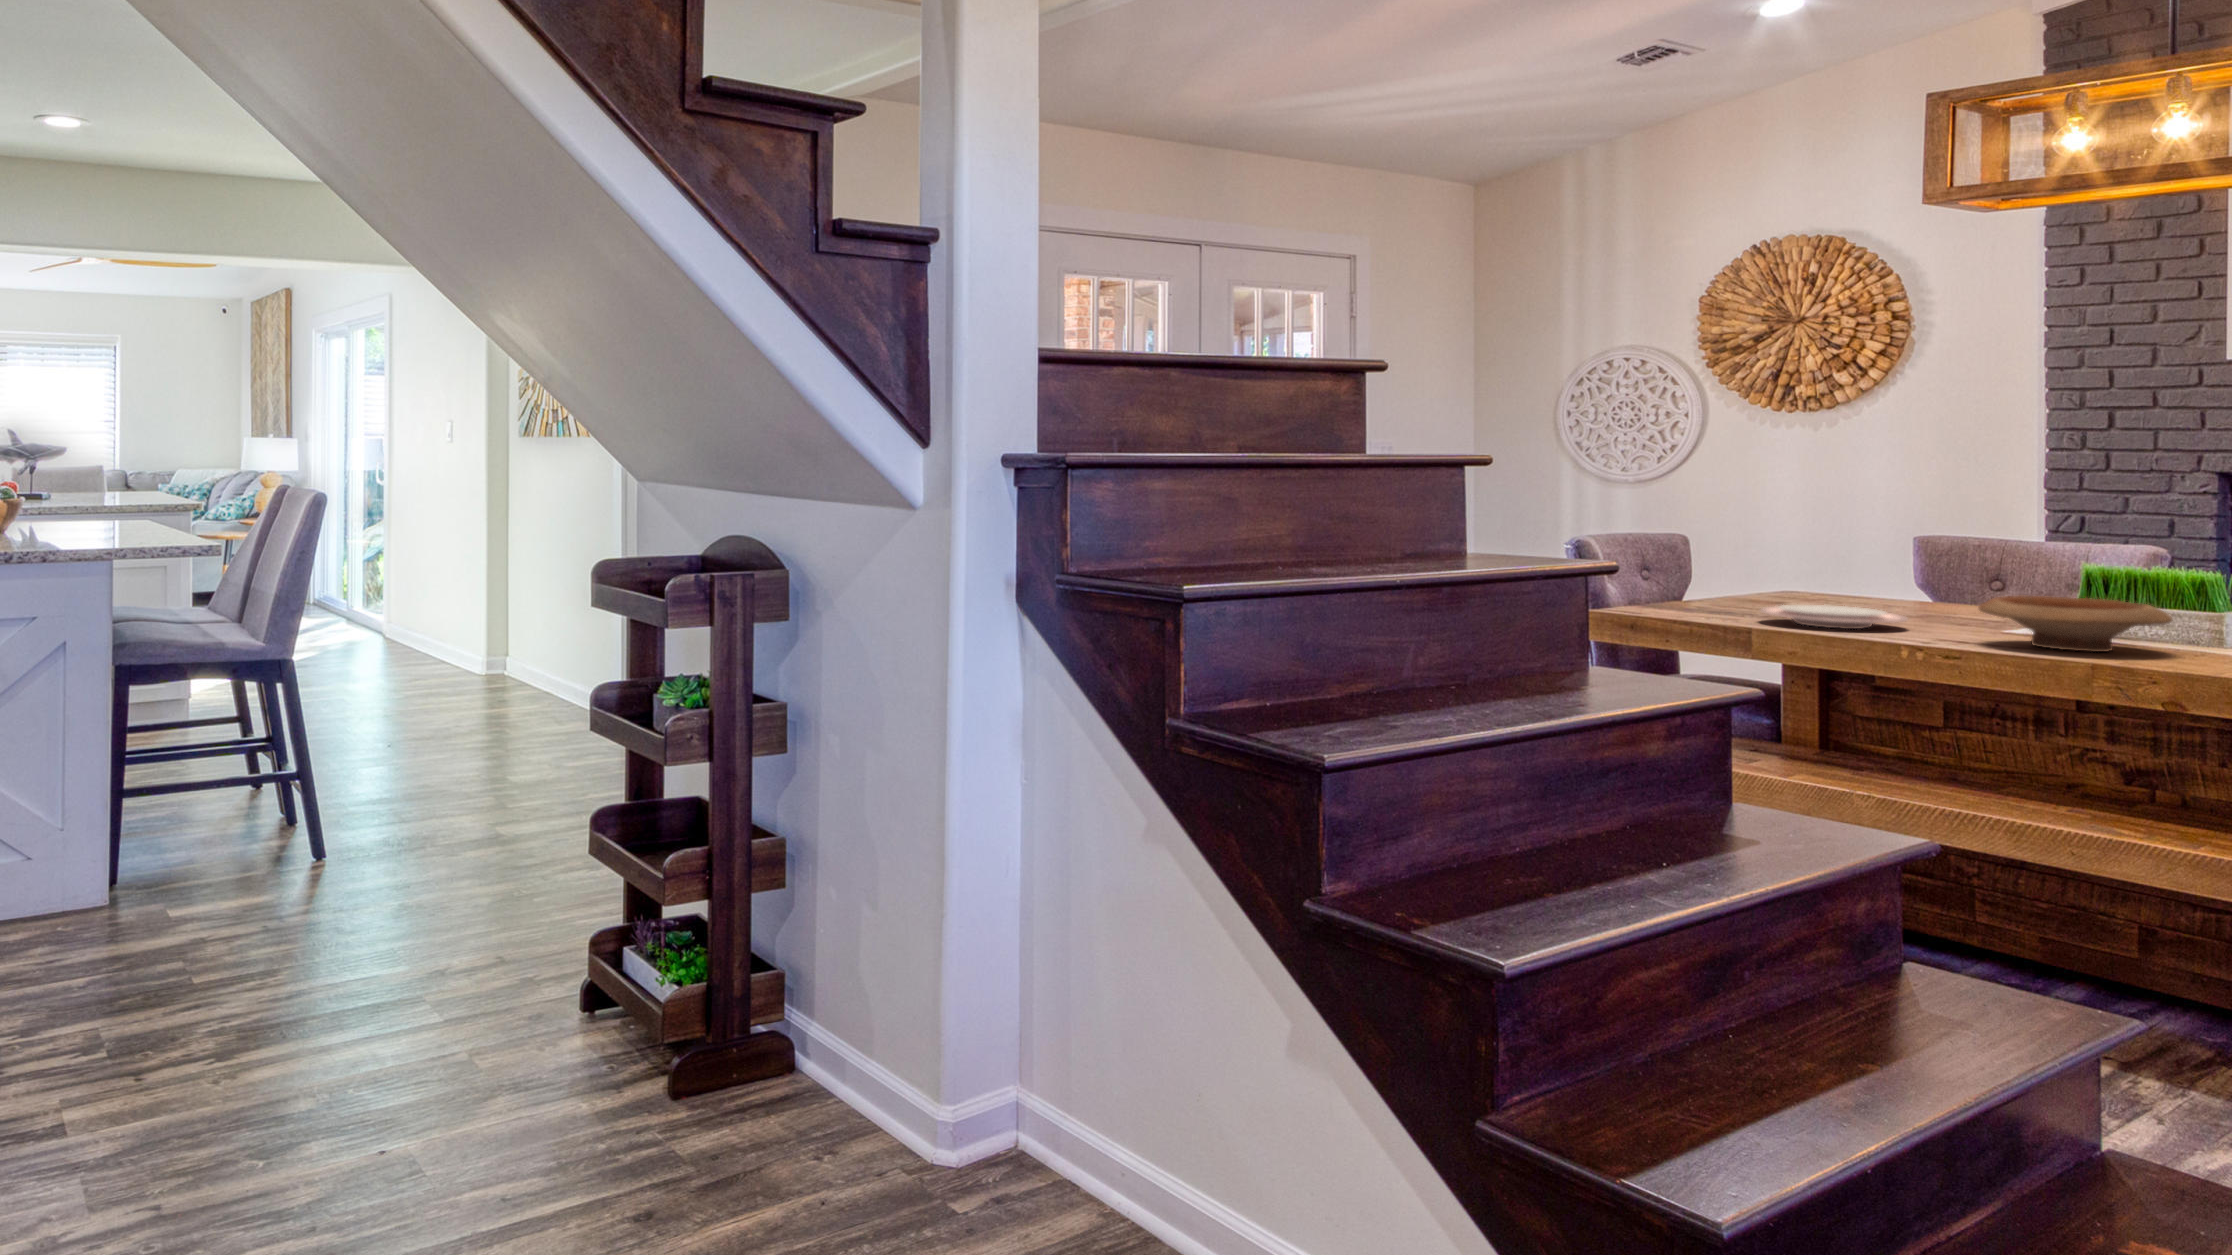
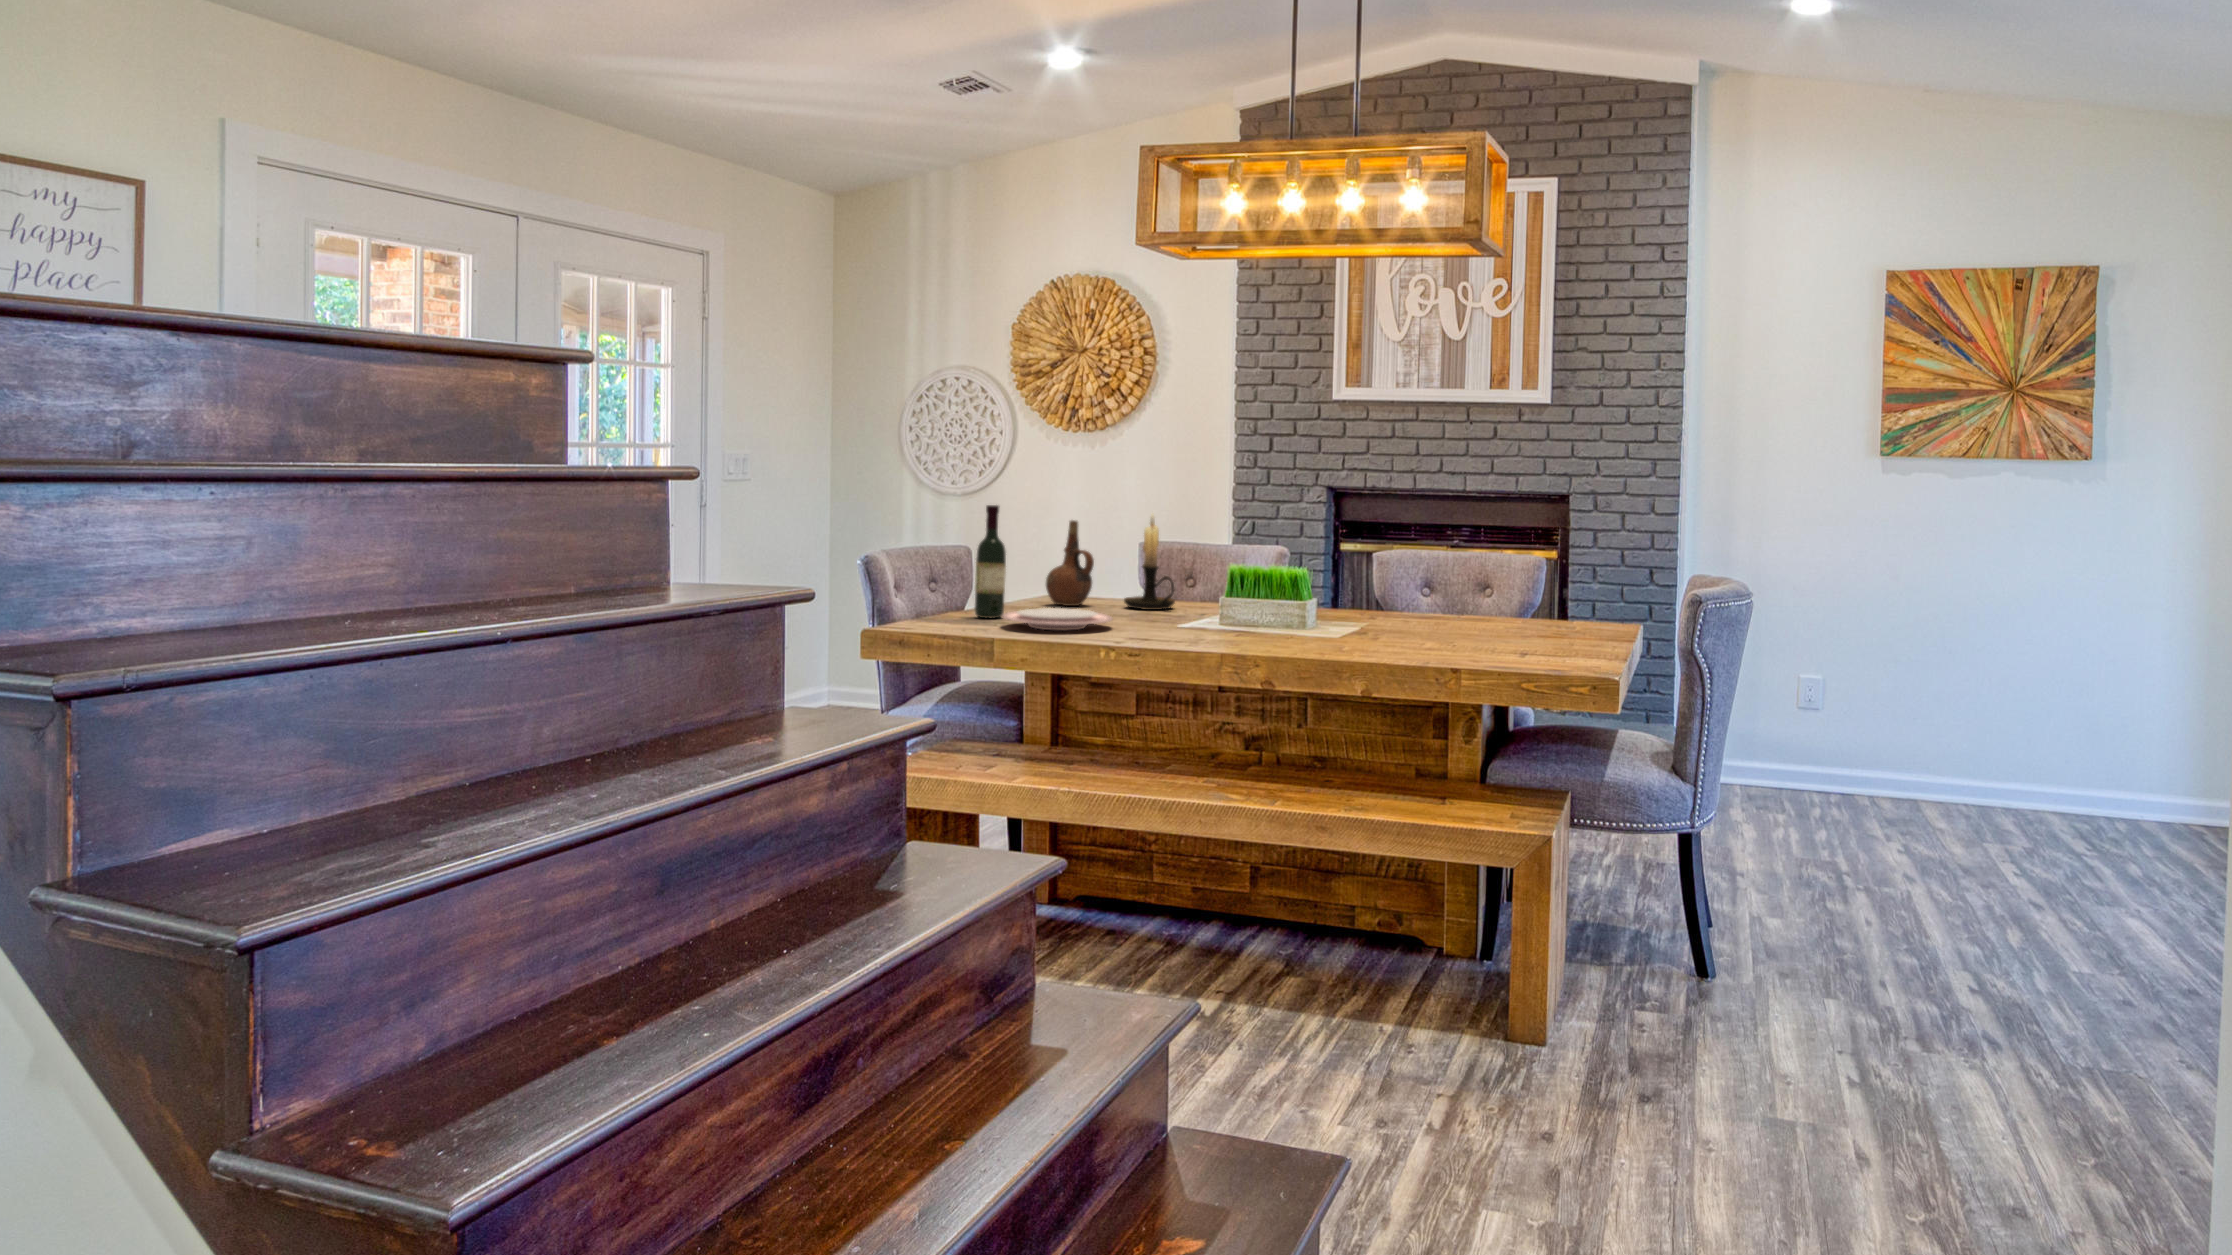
wine bottle: none [1717,495,1754,613] -> present [975,505,1006,618]
candle holder: none [1907,502,1984,614] -> present [1124,514,1175,610]
ceramic pitcher: none [1796,512,1862,605] -> present [1046,520,1094,606]
wooden bowl: present [1979,595,2172,652] -> none [1156,595,1280,643]

